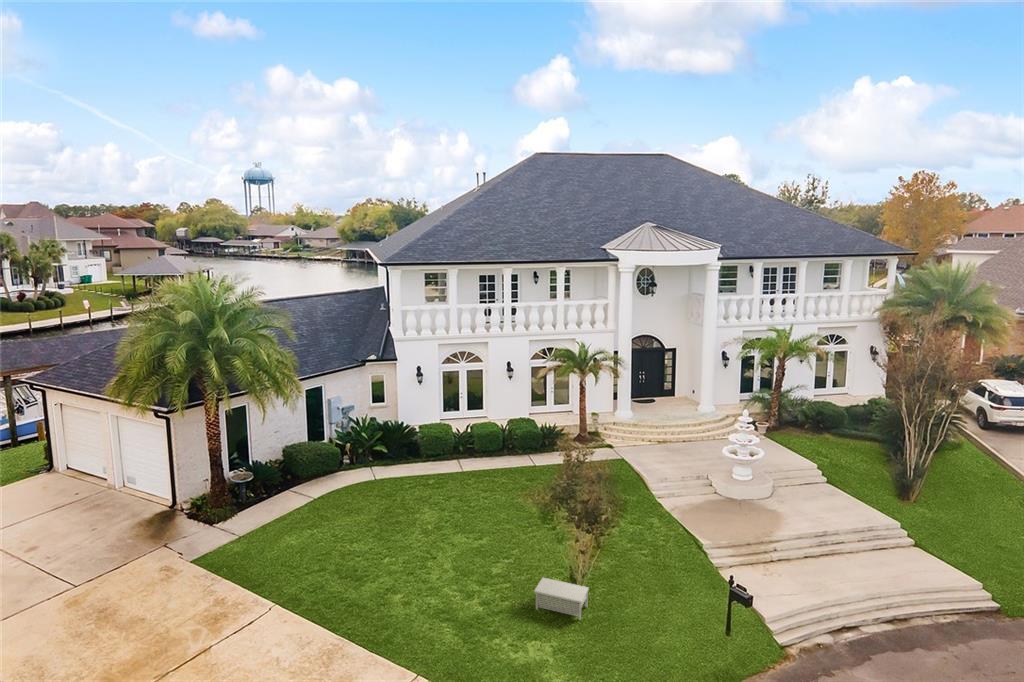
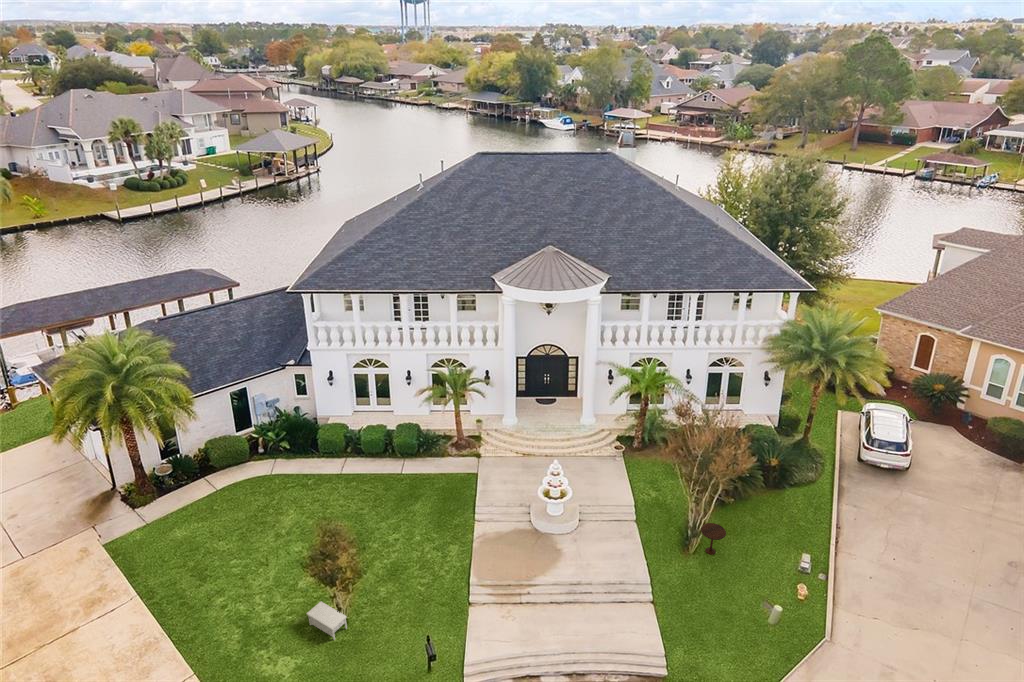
pedestal table: none [919,464,952,500] -> present [701,523,726,555]

